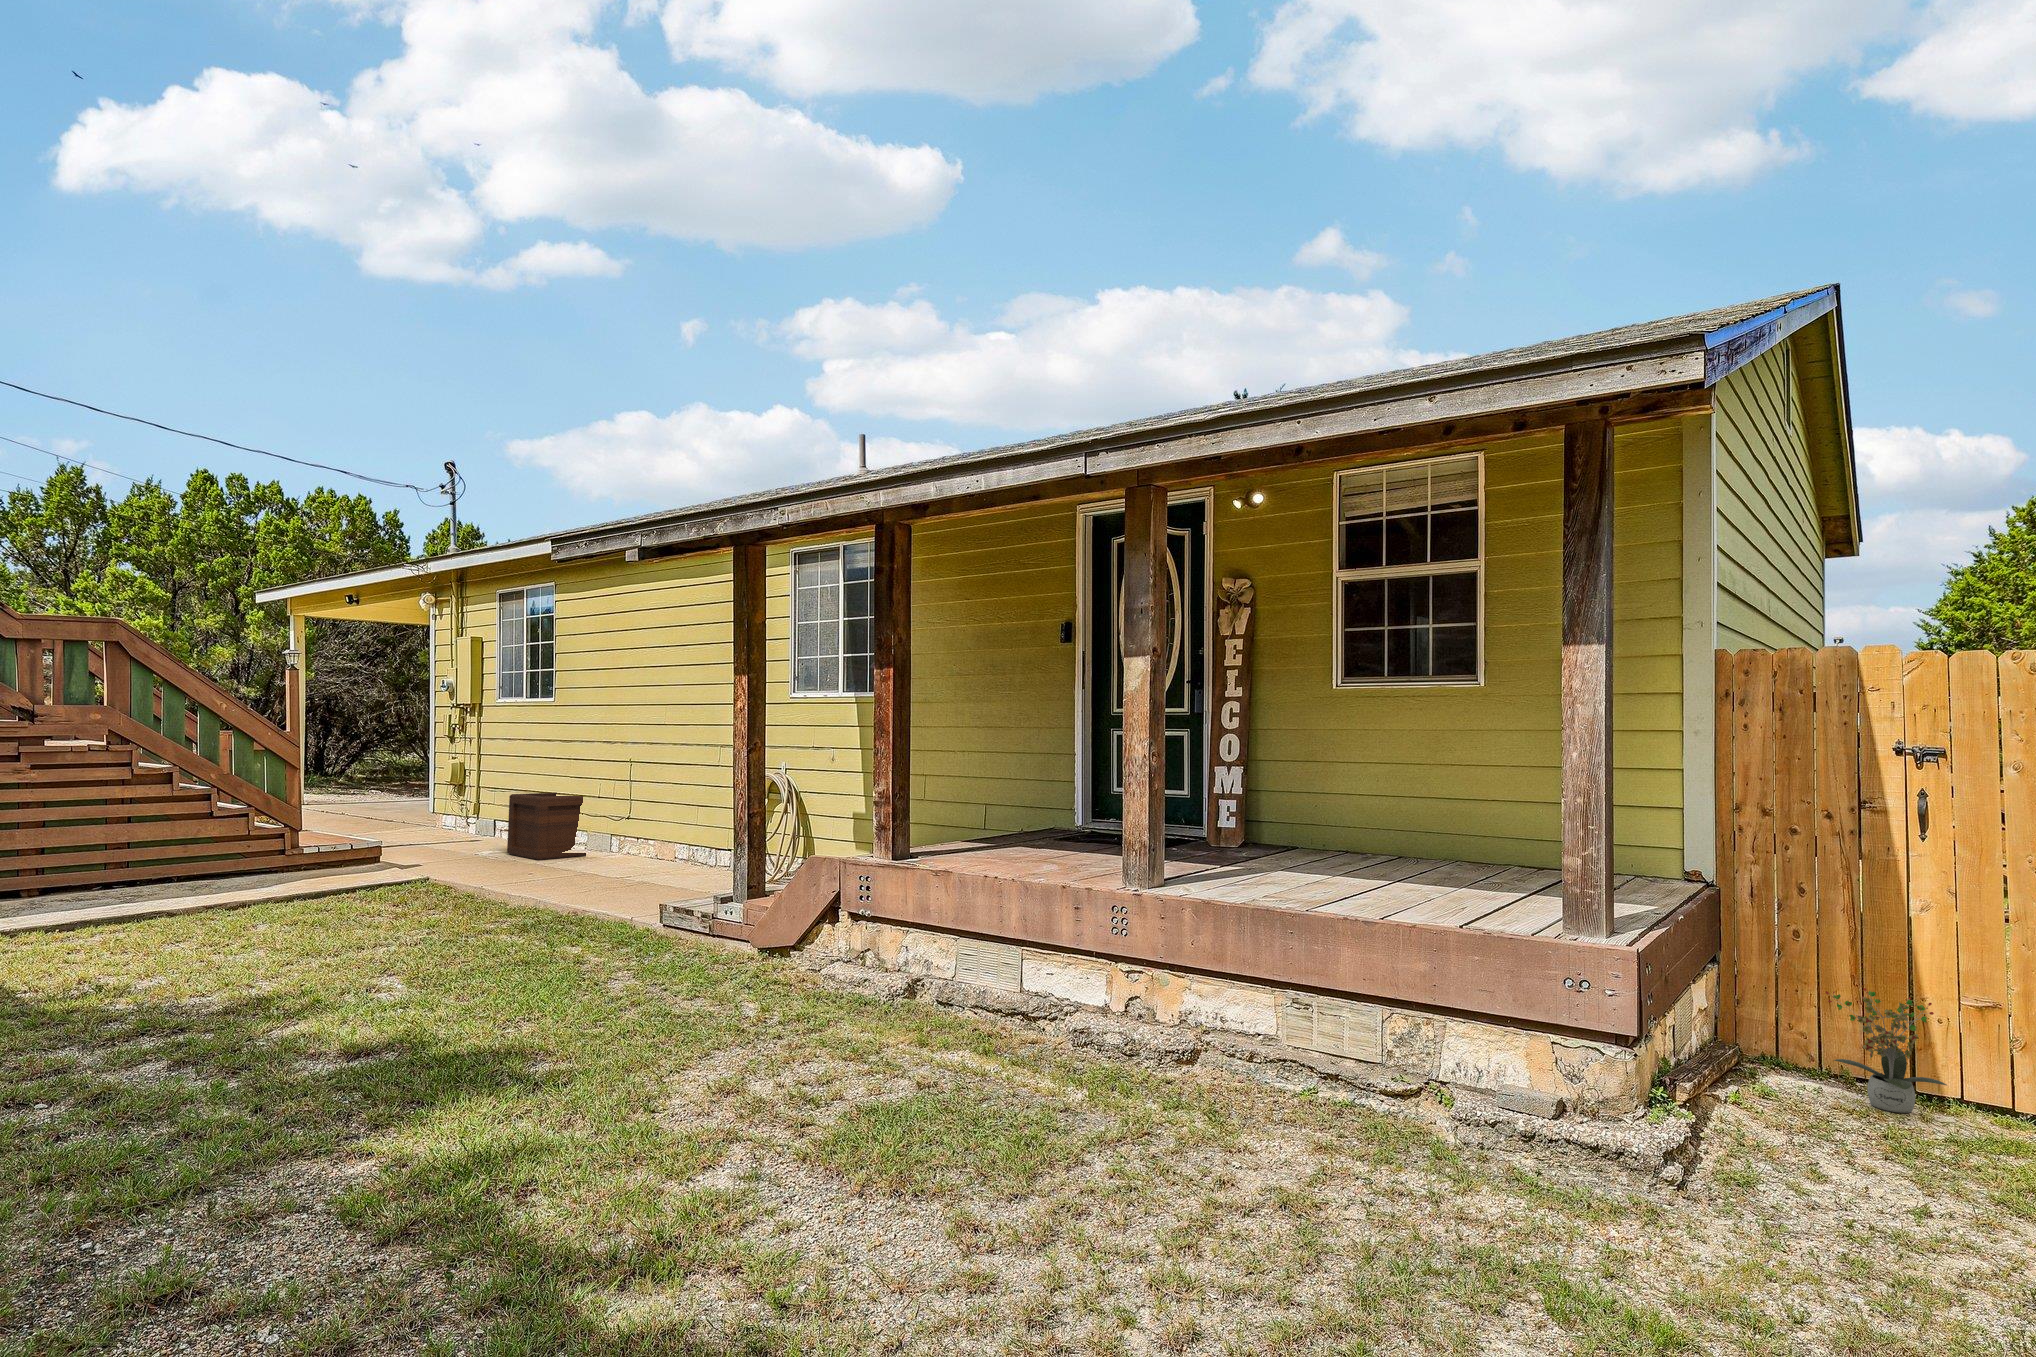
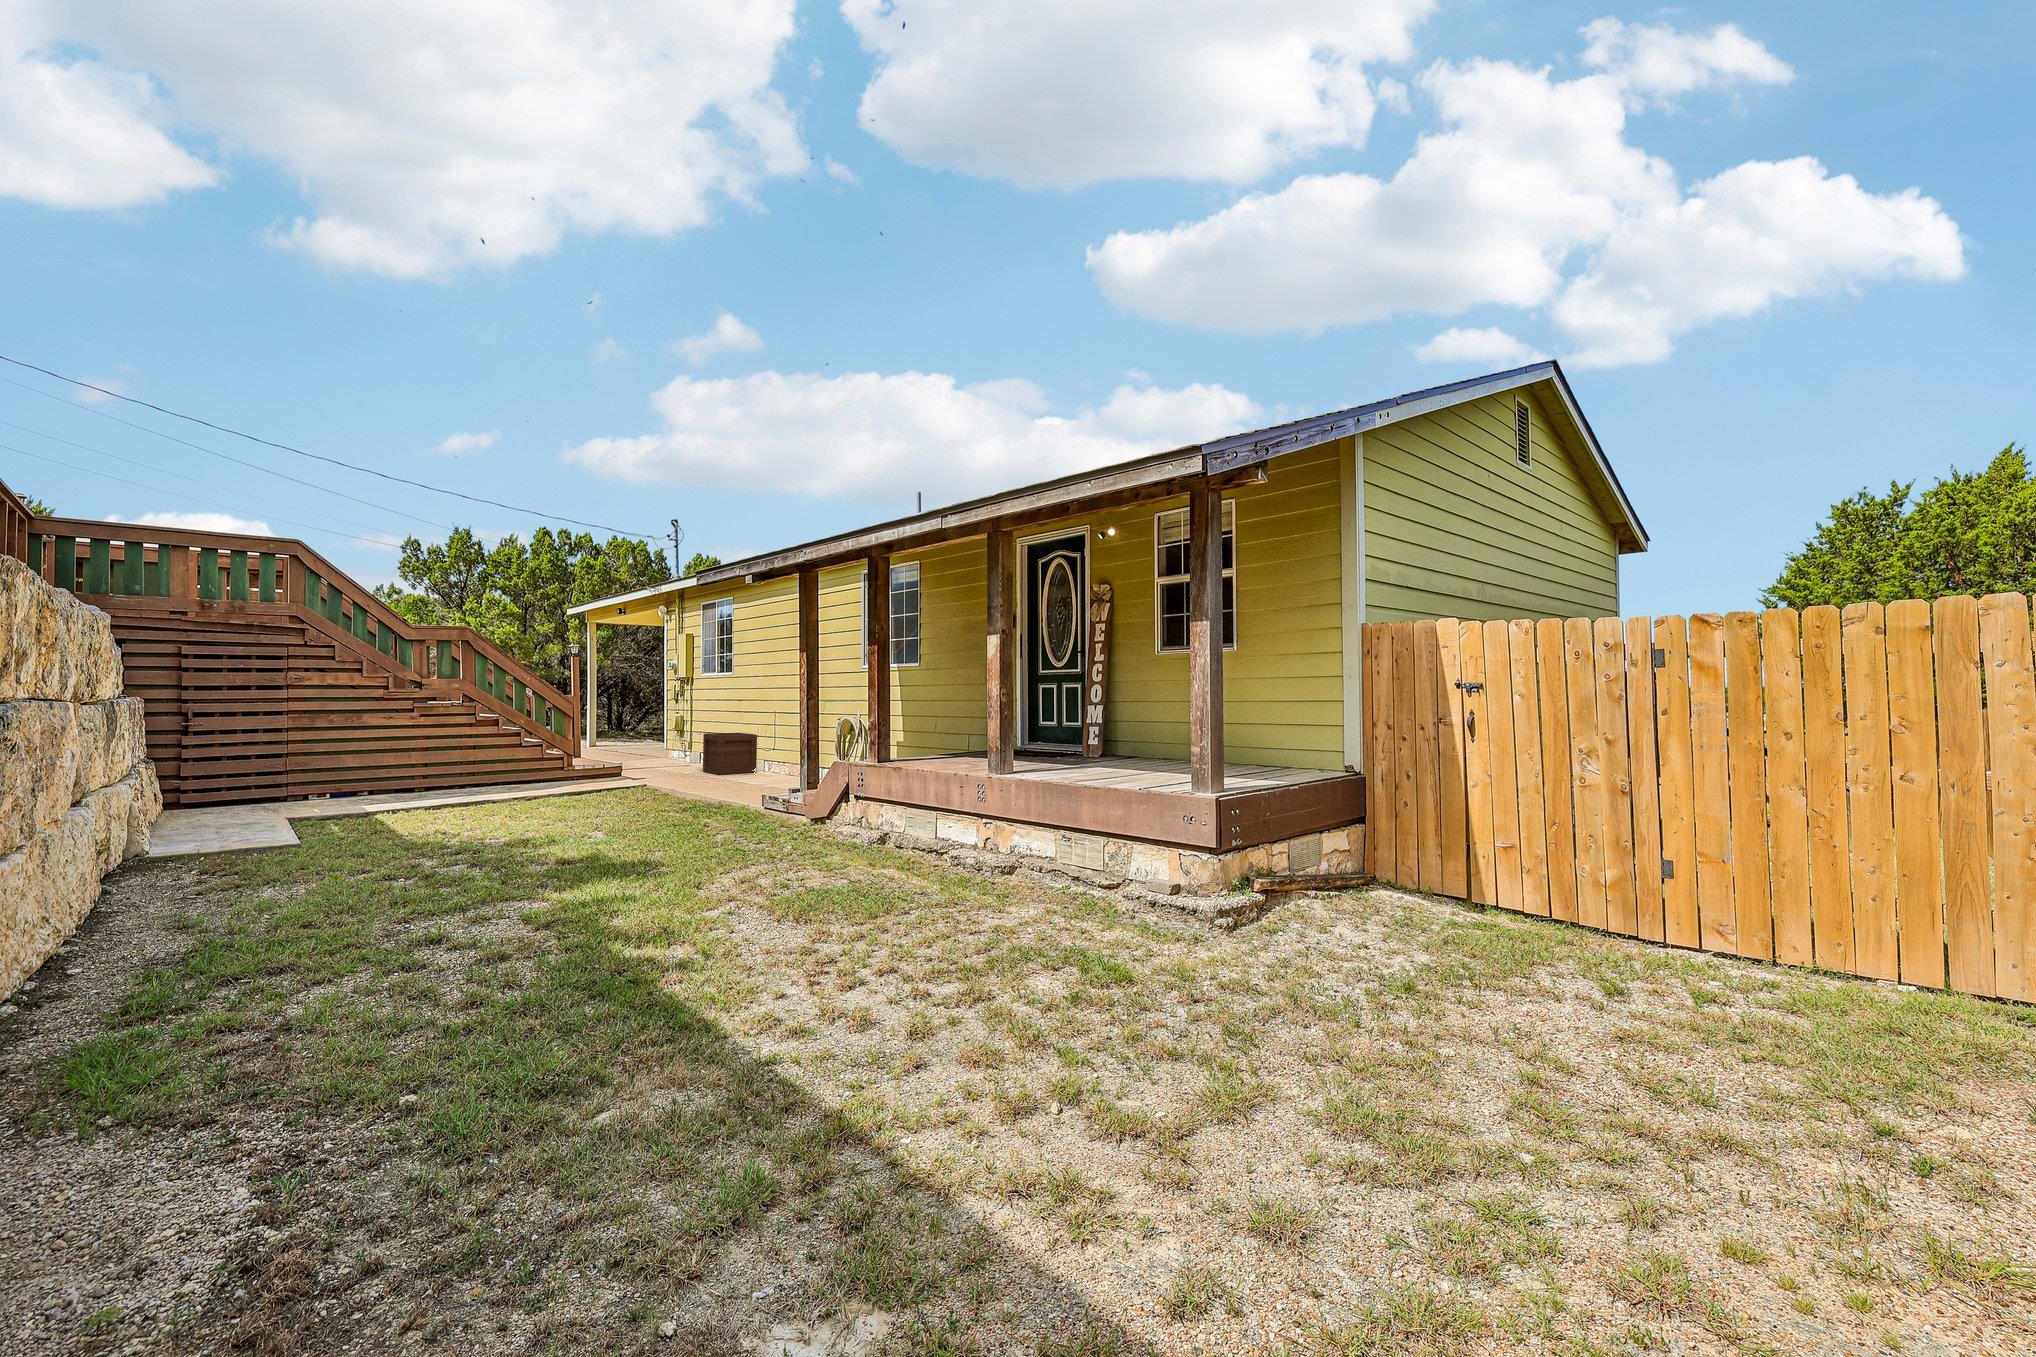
potted plant: present [1825,988,1946,1113] -> none [1398,835,1461,910]

